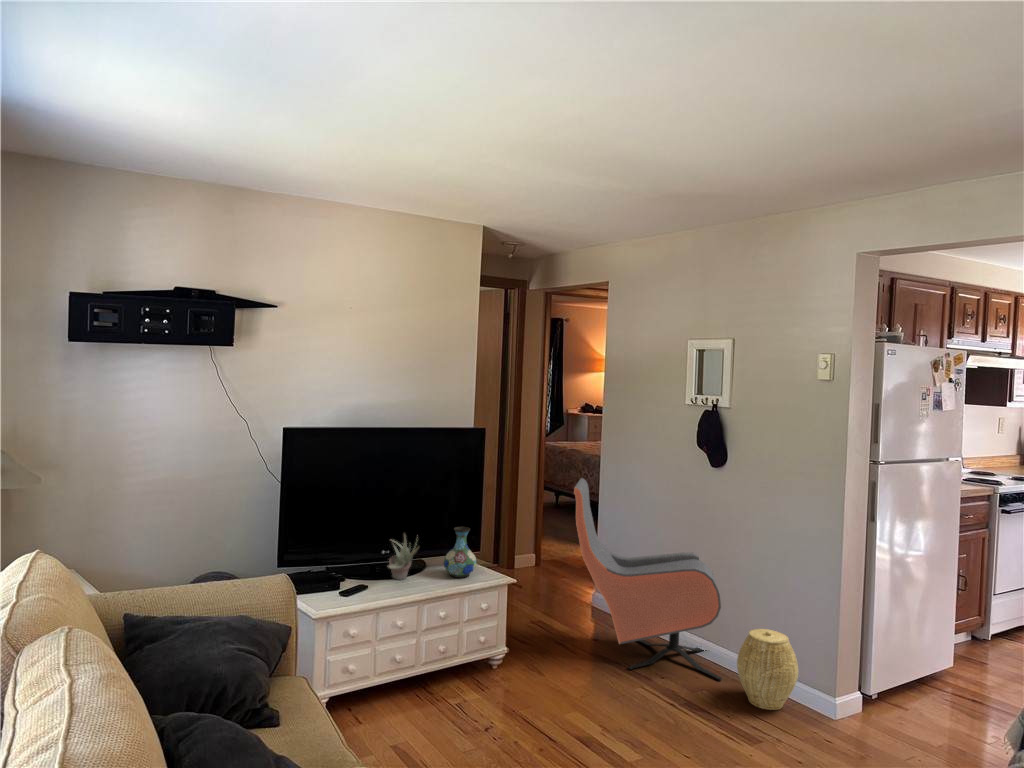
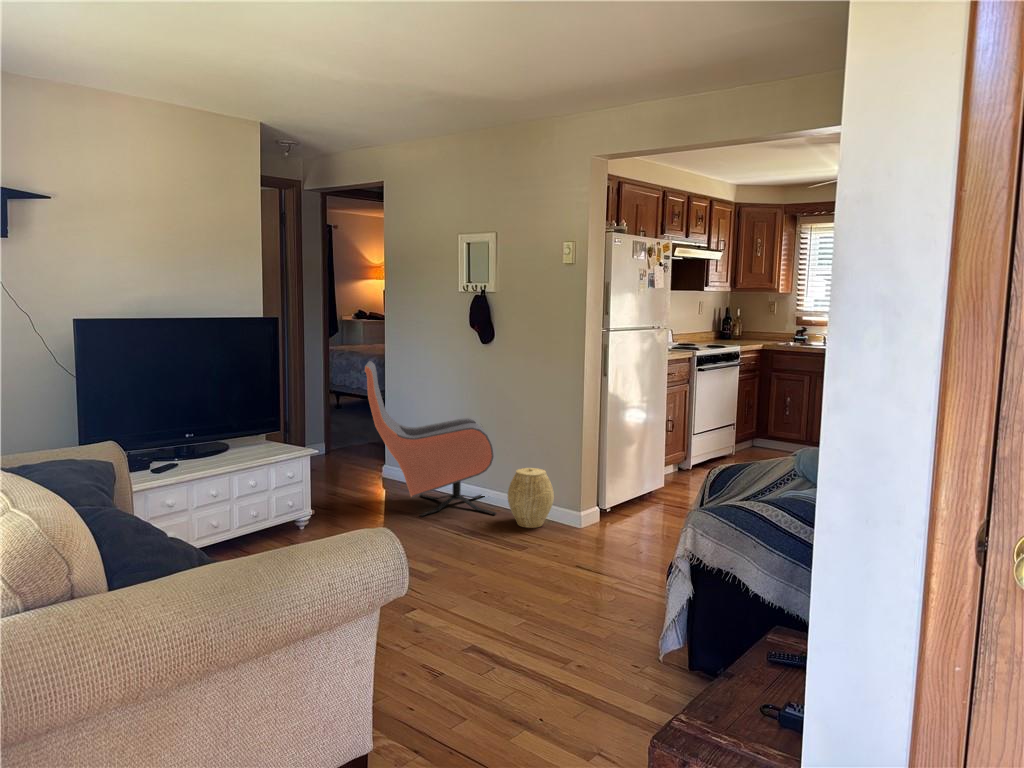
vase: present [444,527,476,578] -> none [247,408,279,453]
succulent plant: present [389,536,419,580] -> none [192,415,223,459]

